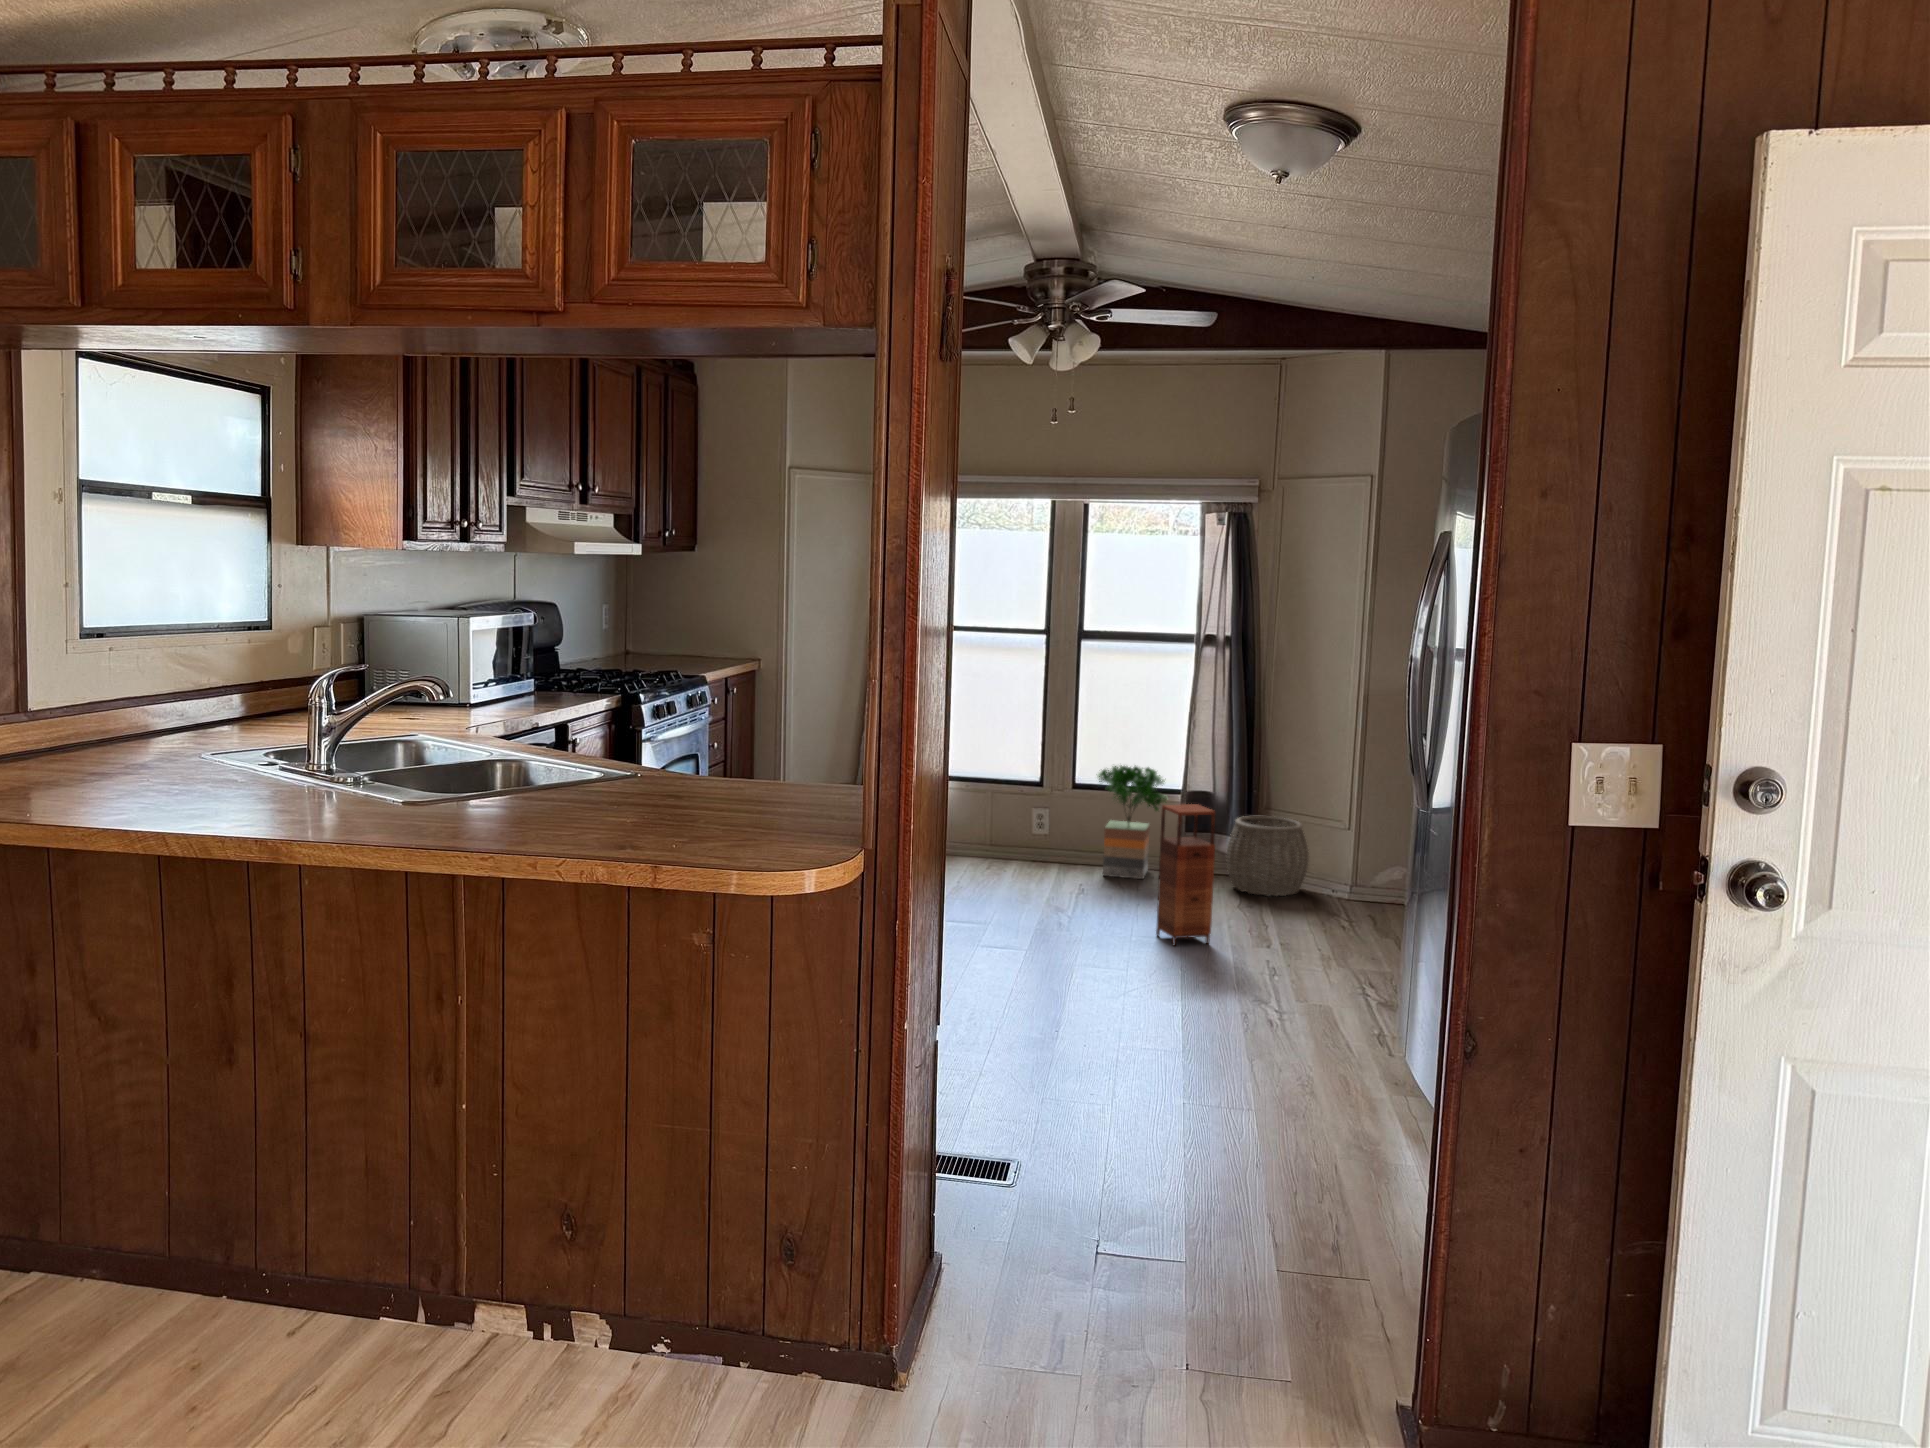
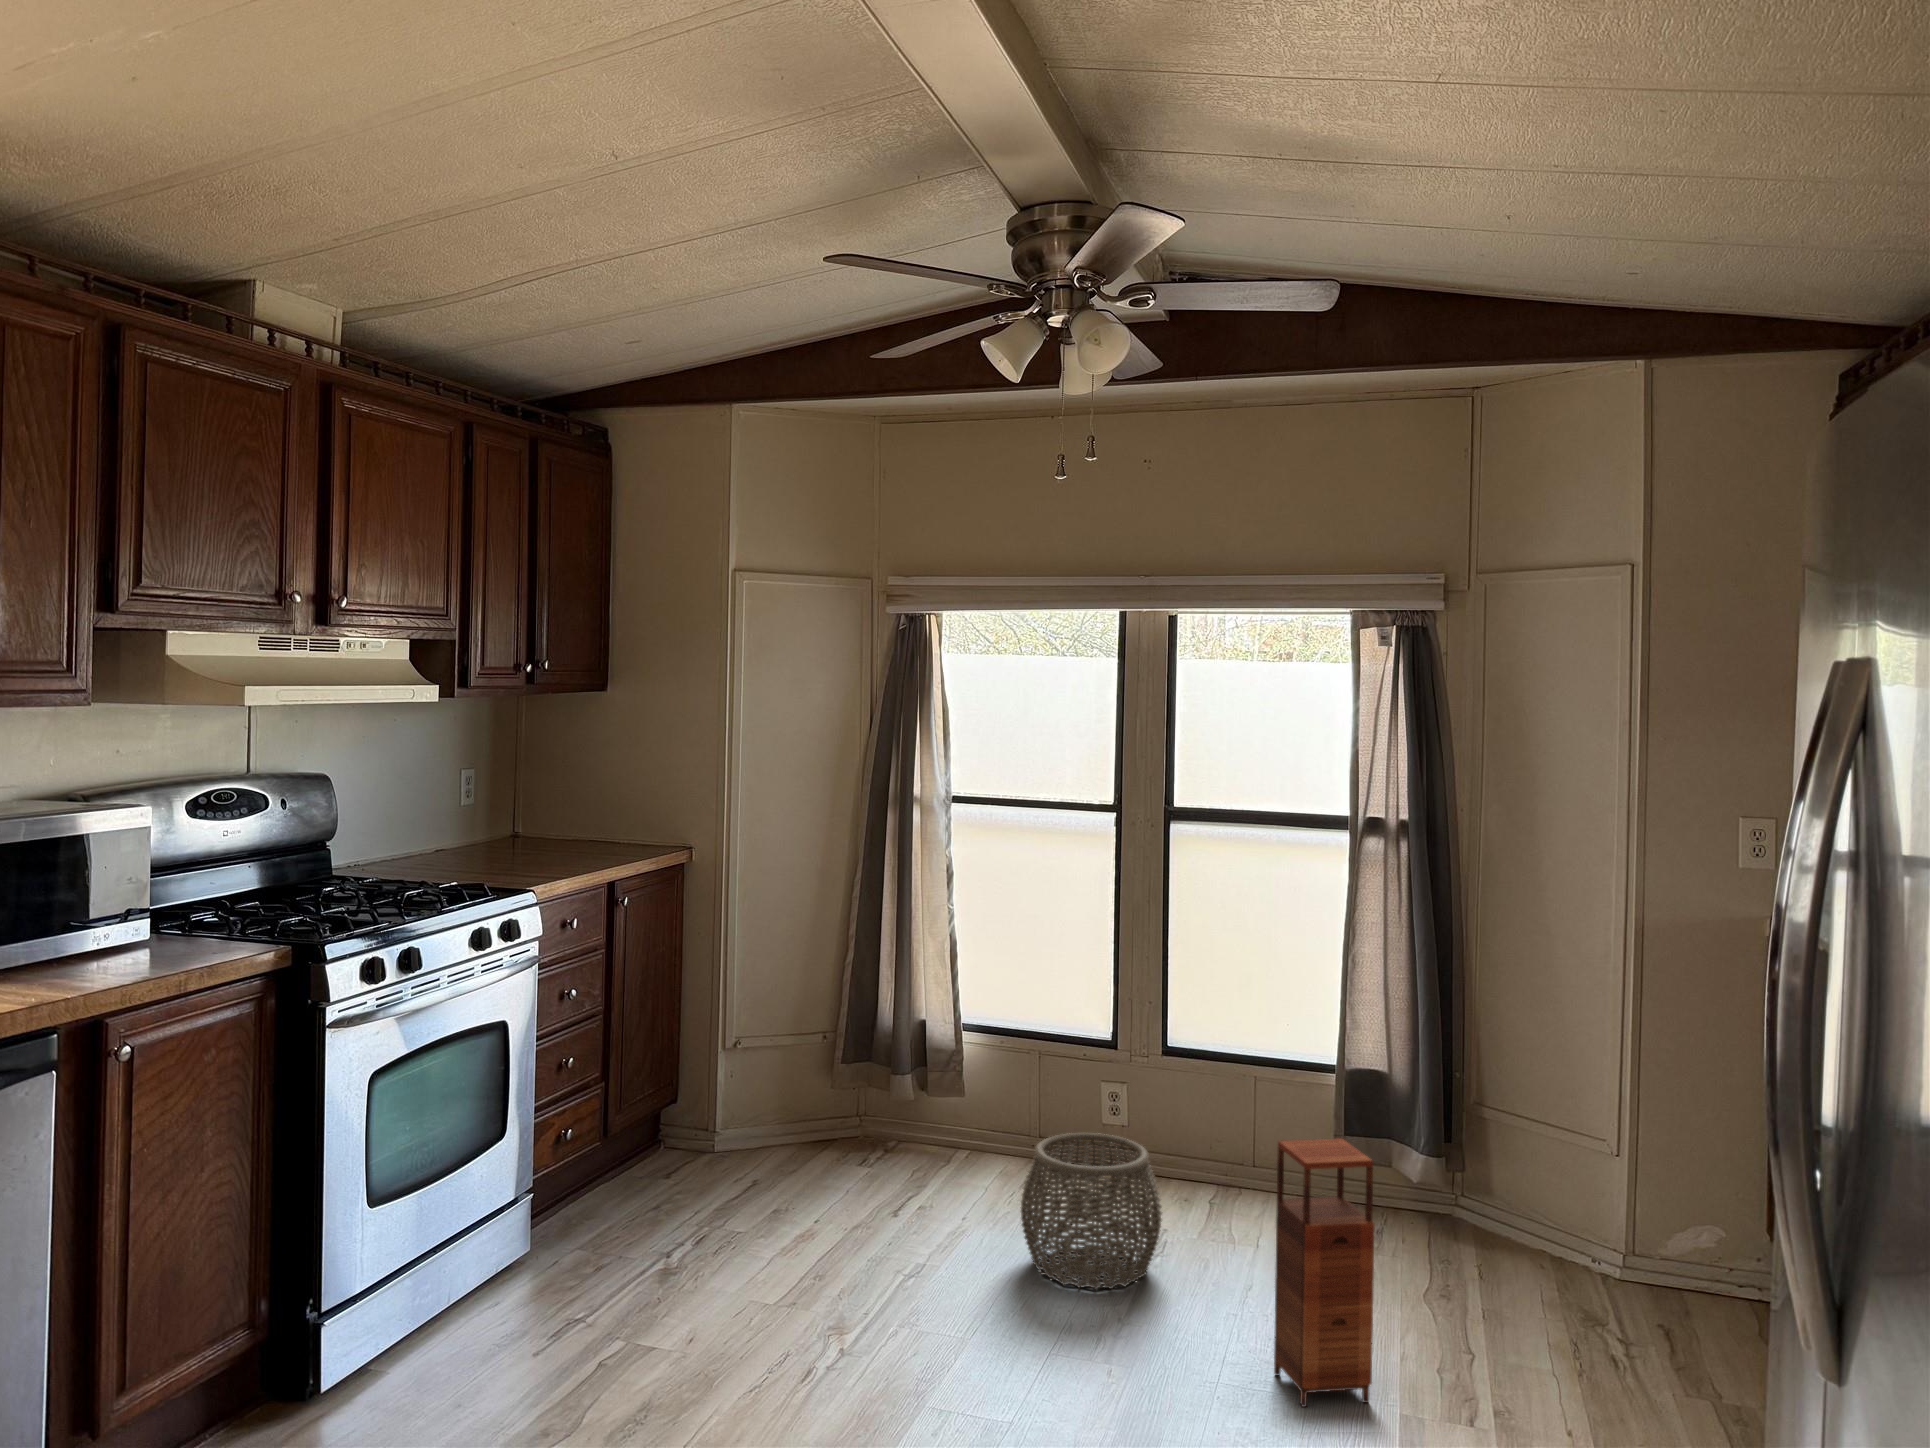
potted tree: present [1098,765,1166,879] -> none [1191,1022,1312,1218]
woven basket: present [1226,816,1309,896] -> present [1021,1133,1162,1289]

